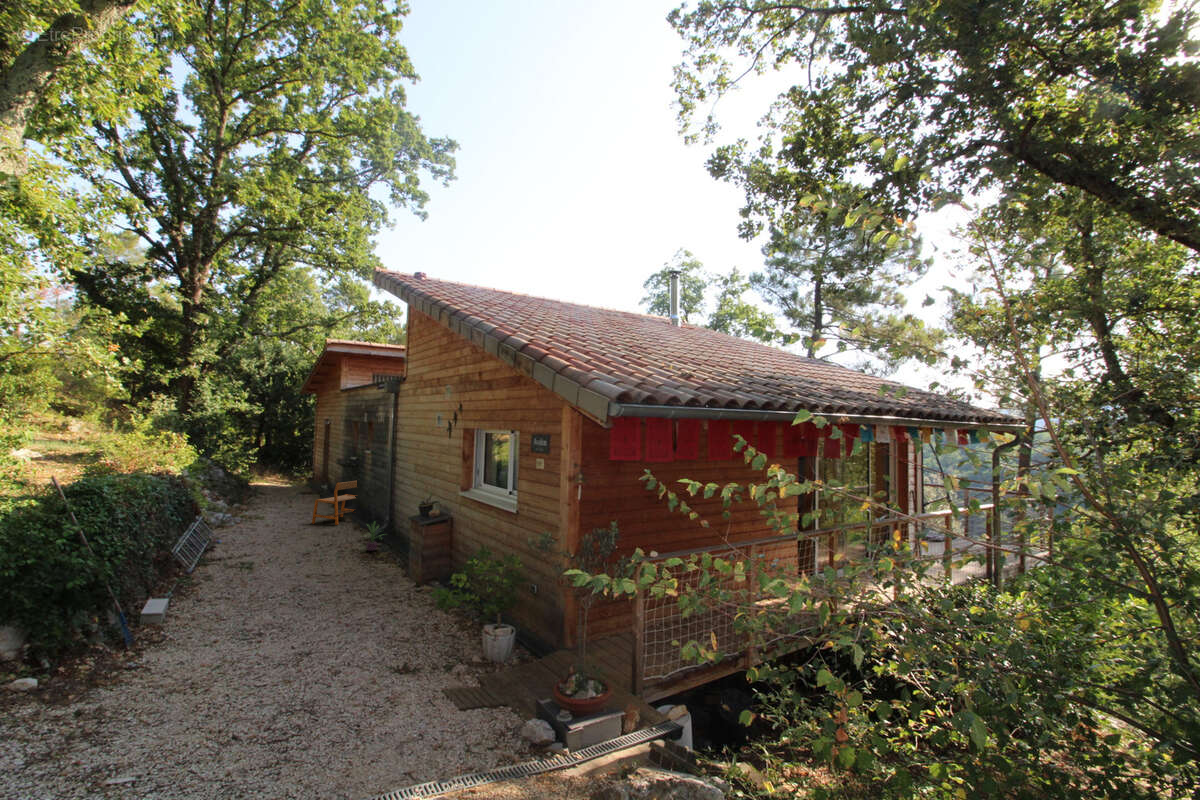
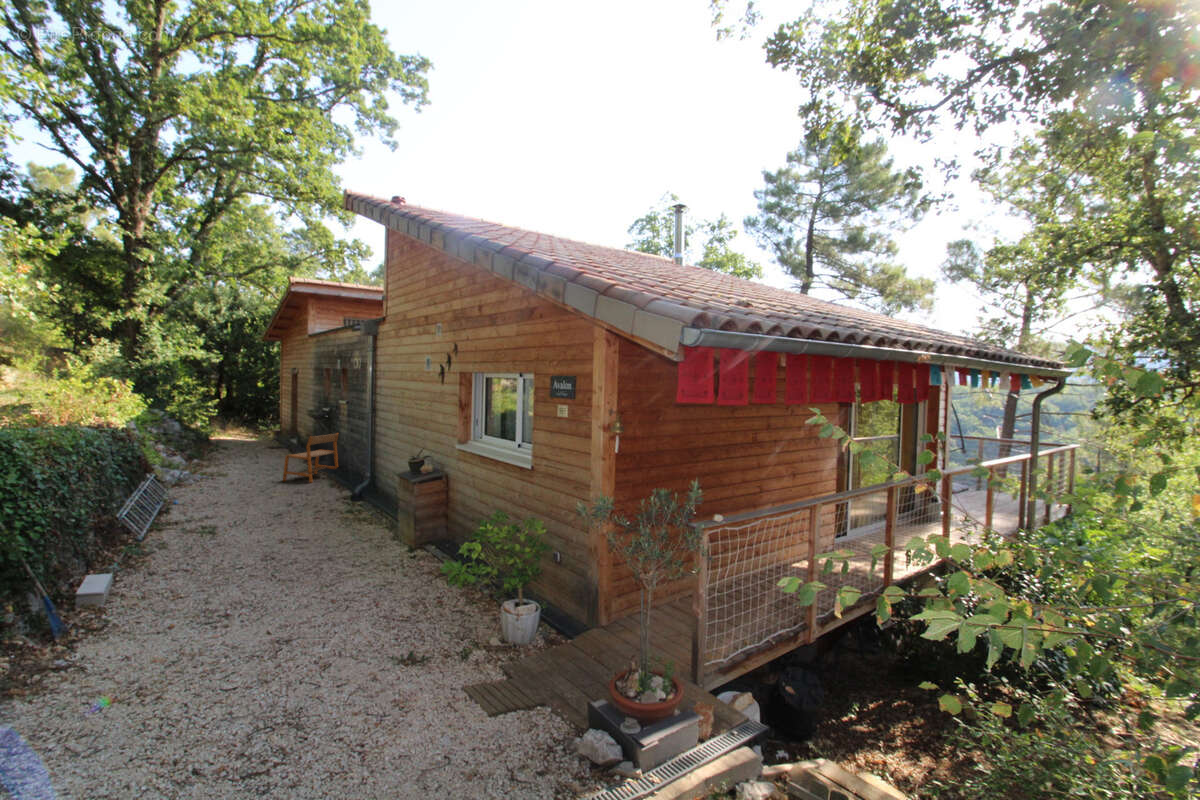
decorative plant: present [366,522,377,551] -> none [335,478,372,511]

